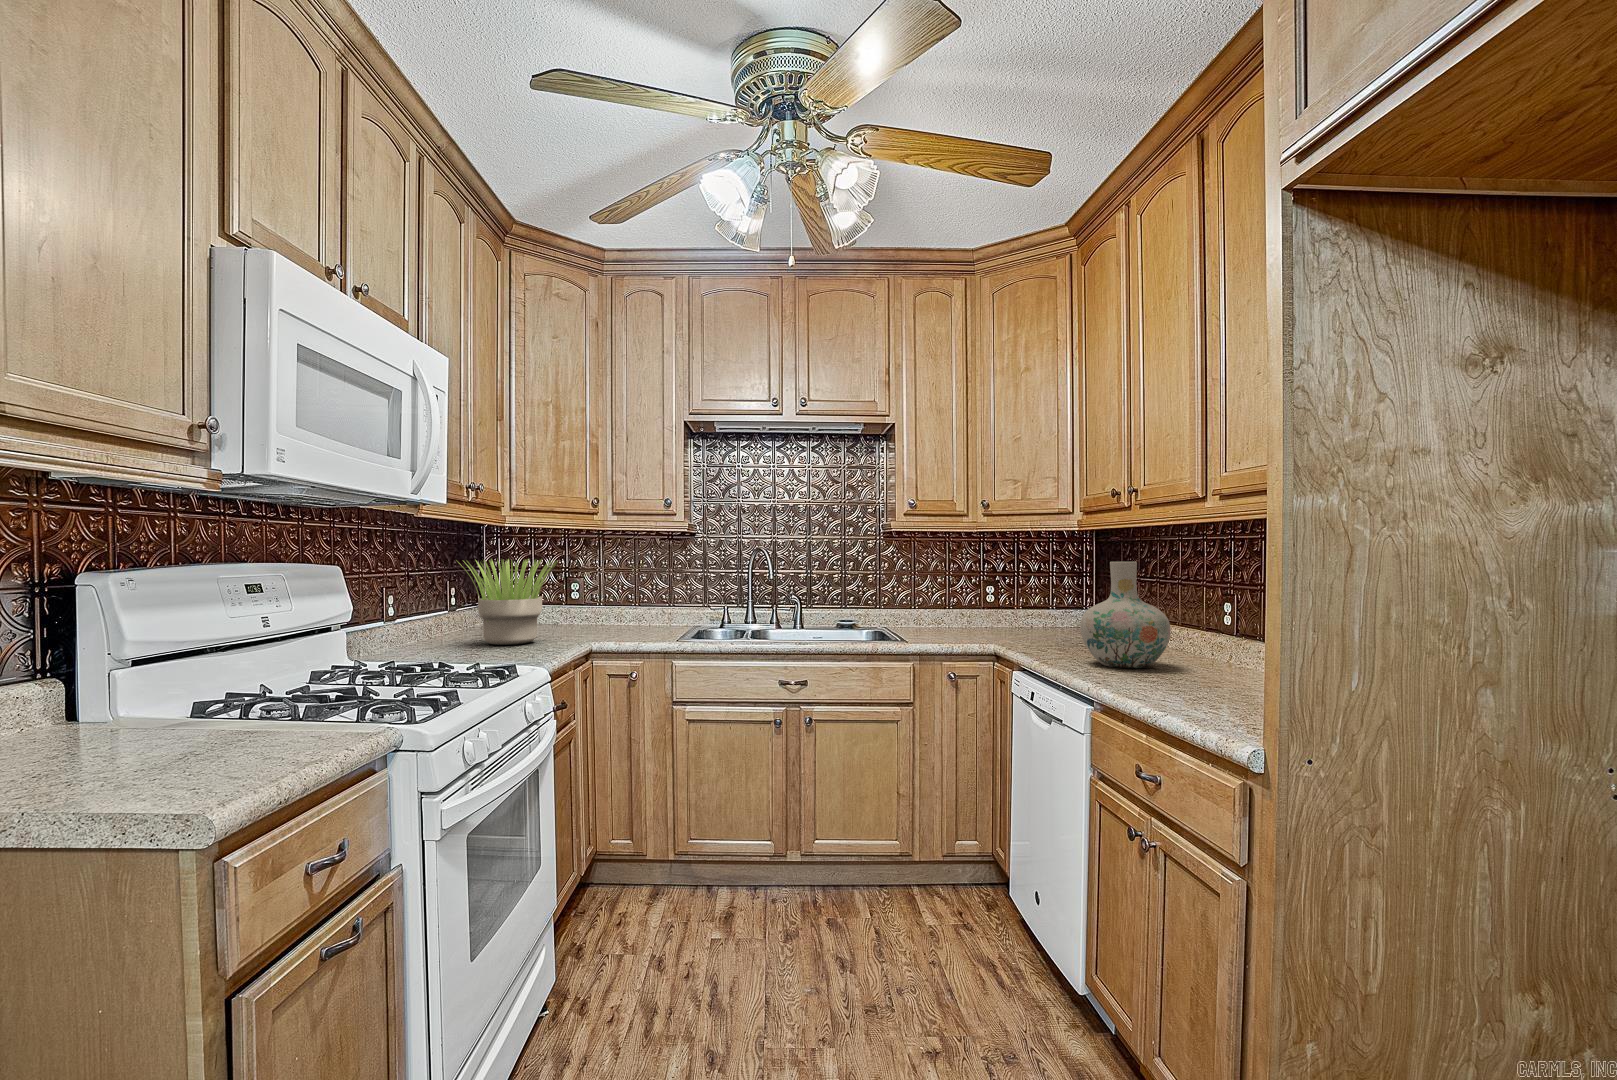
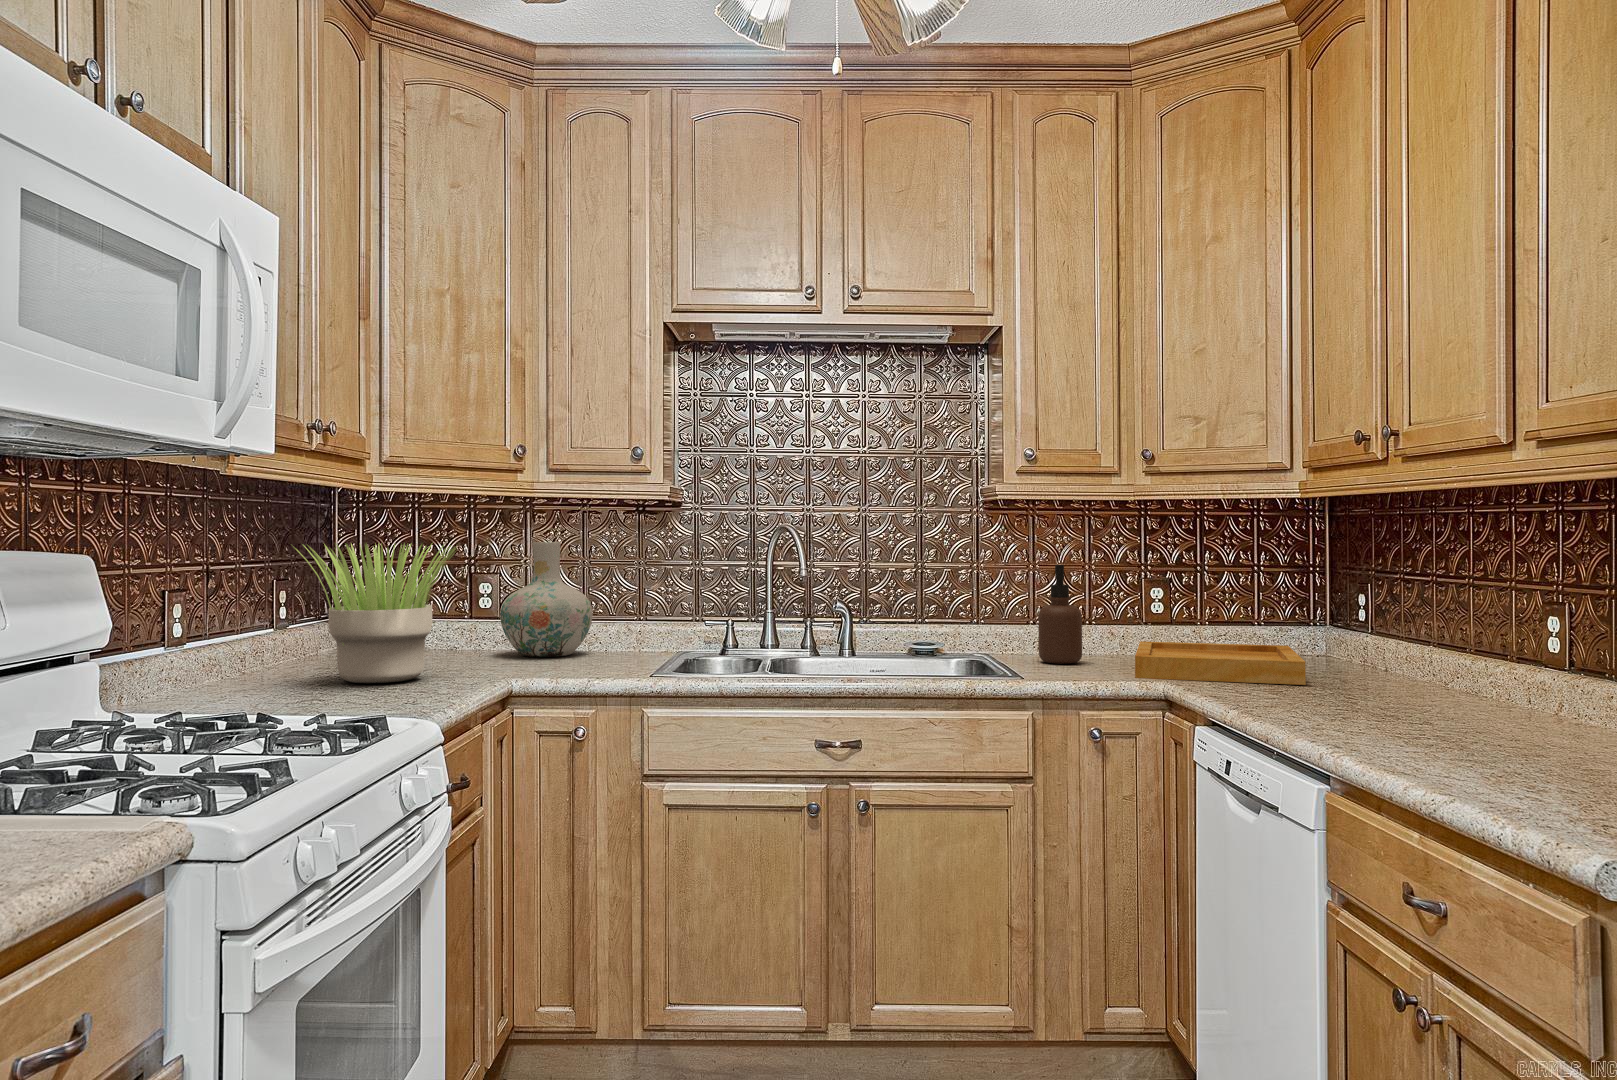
vase: present [1080,562,1171,668] -> present [500,542,593,657]
soap dispenser: none [918,571,944,632] -> present [1038,565,1082,664]
tray: none [973,618,1073,644] -> present [1135,641,1306,685]

